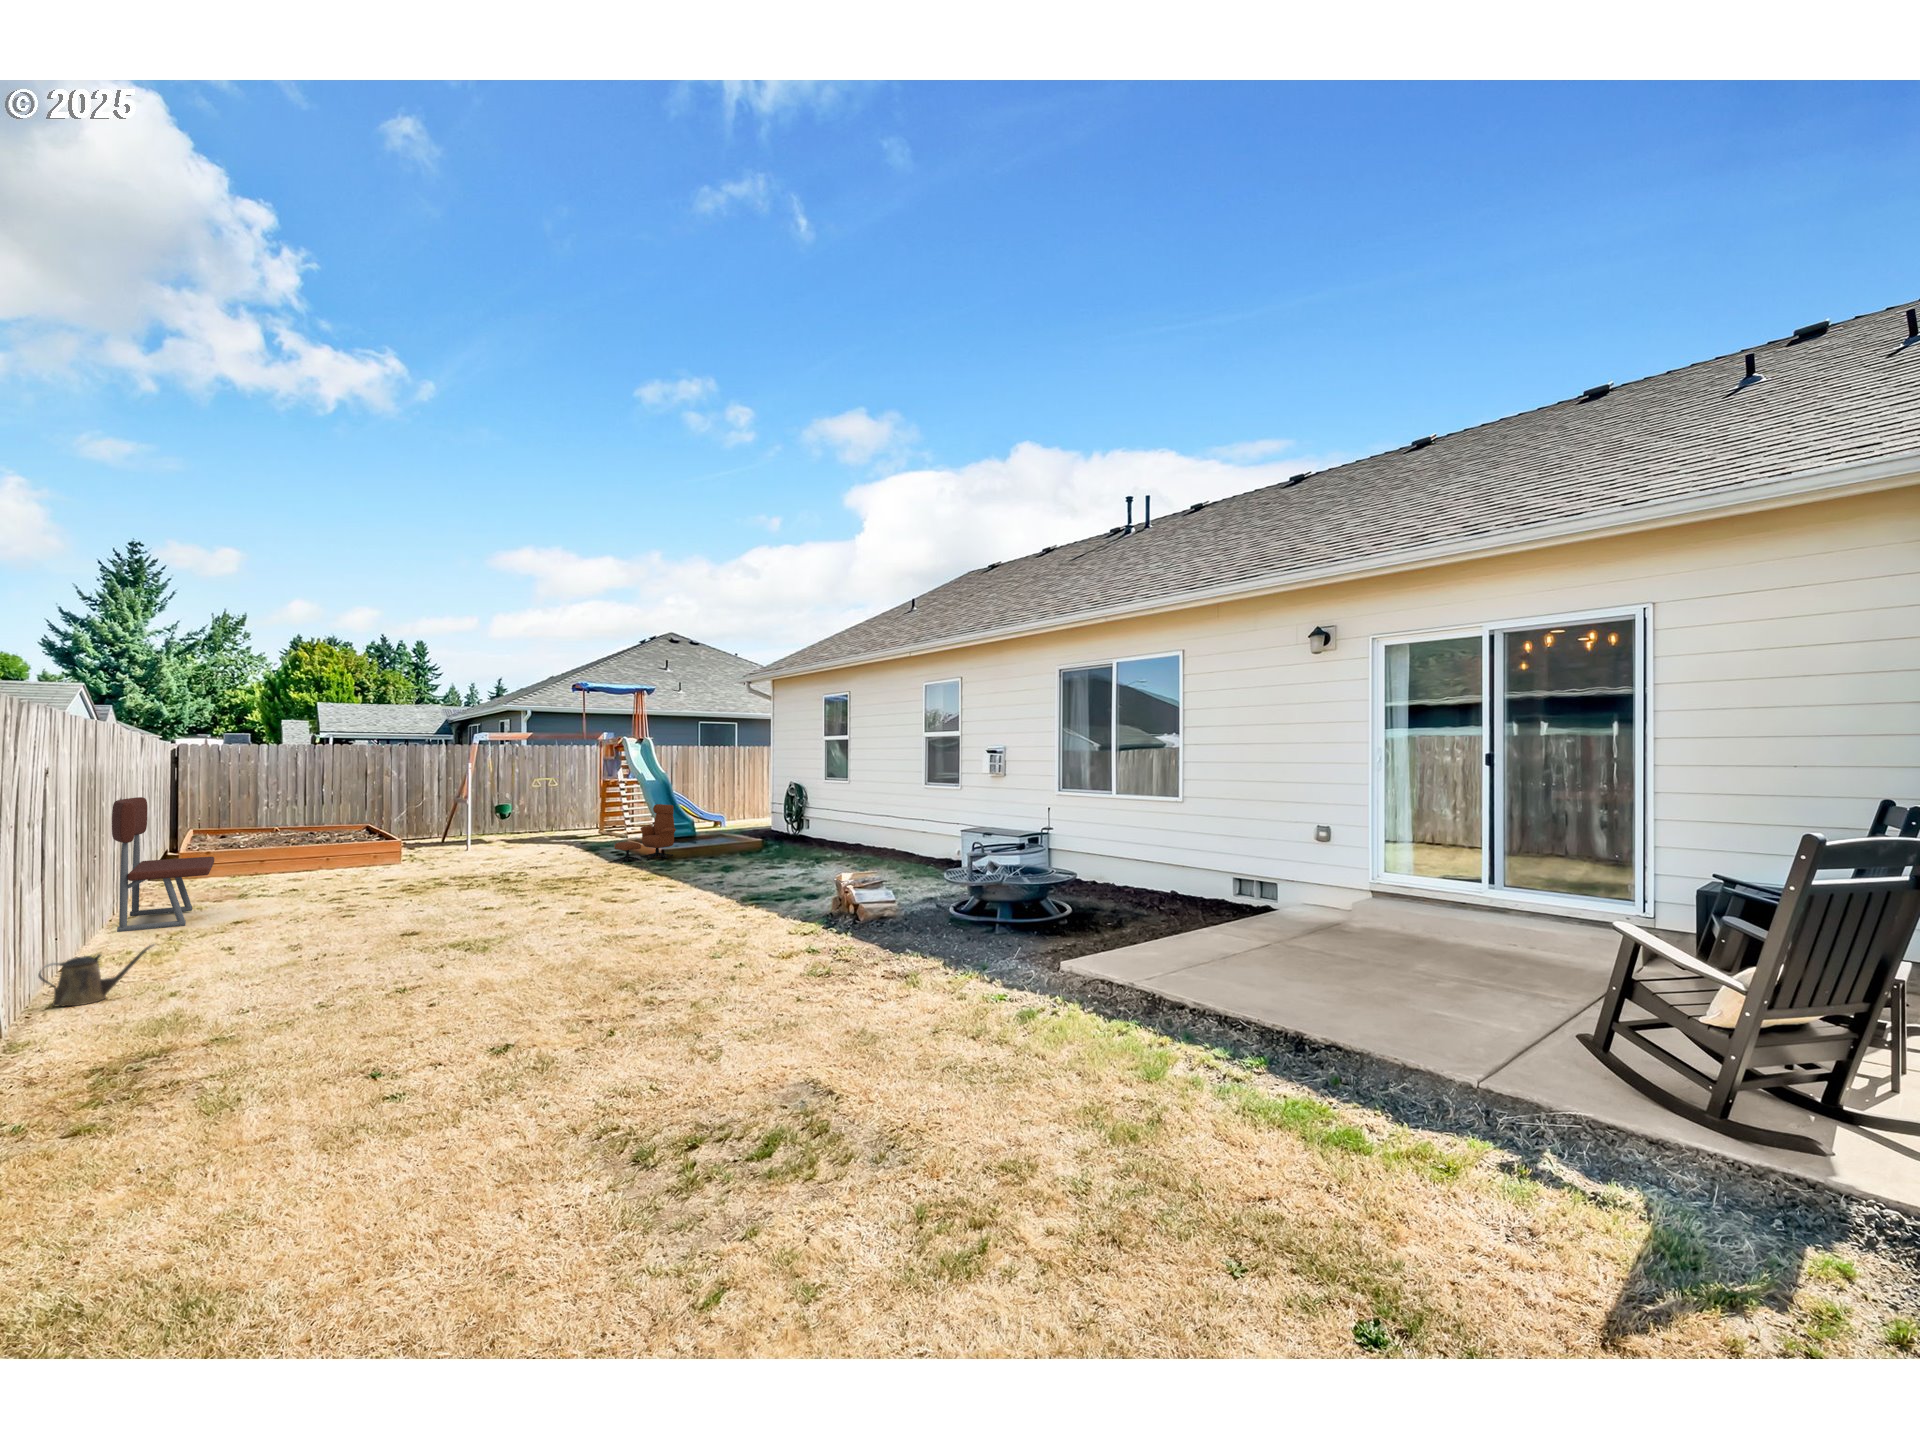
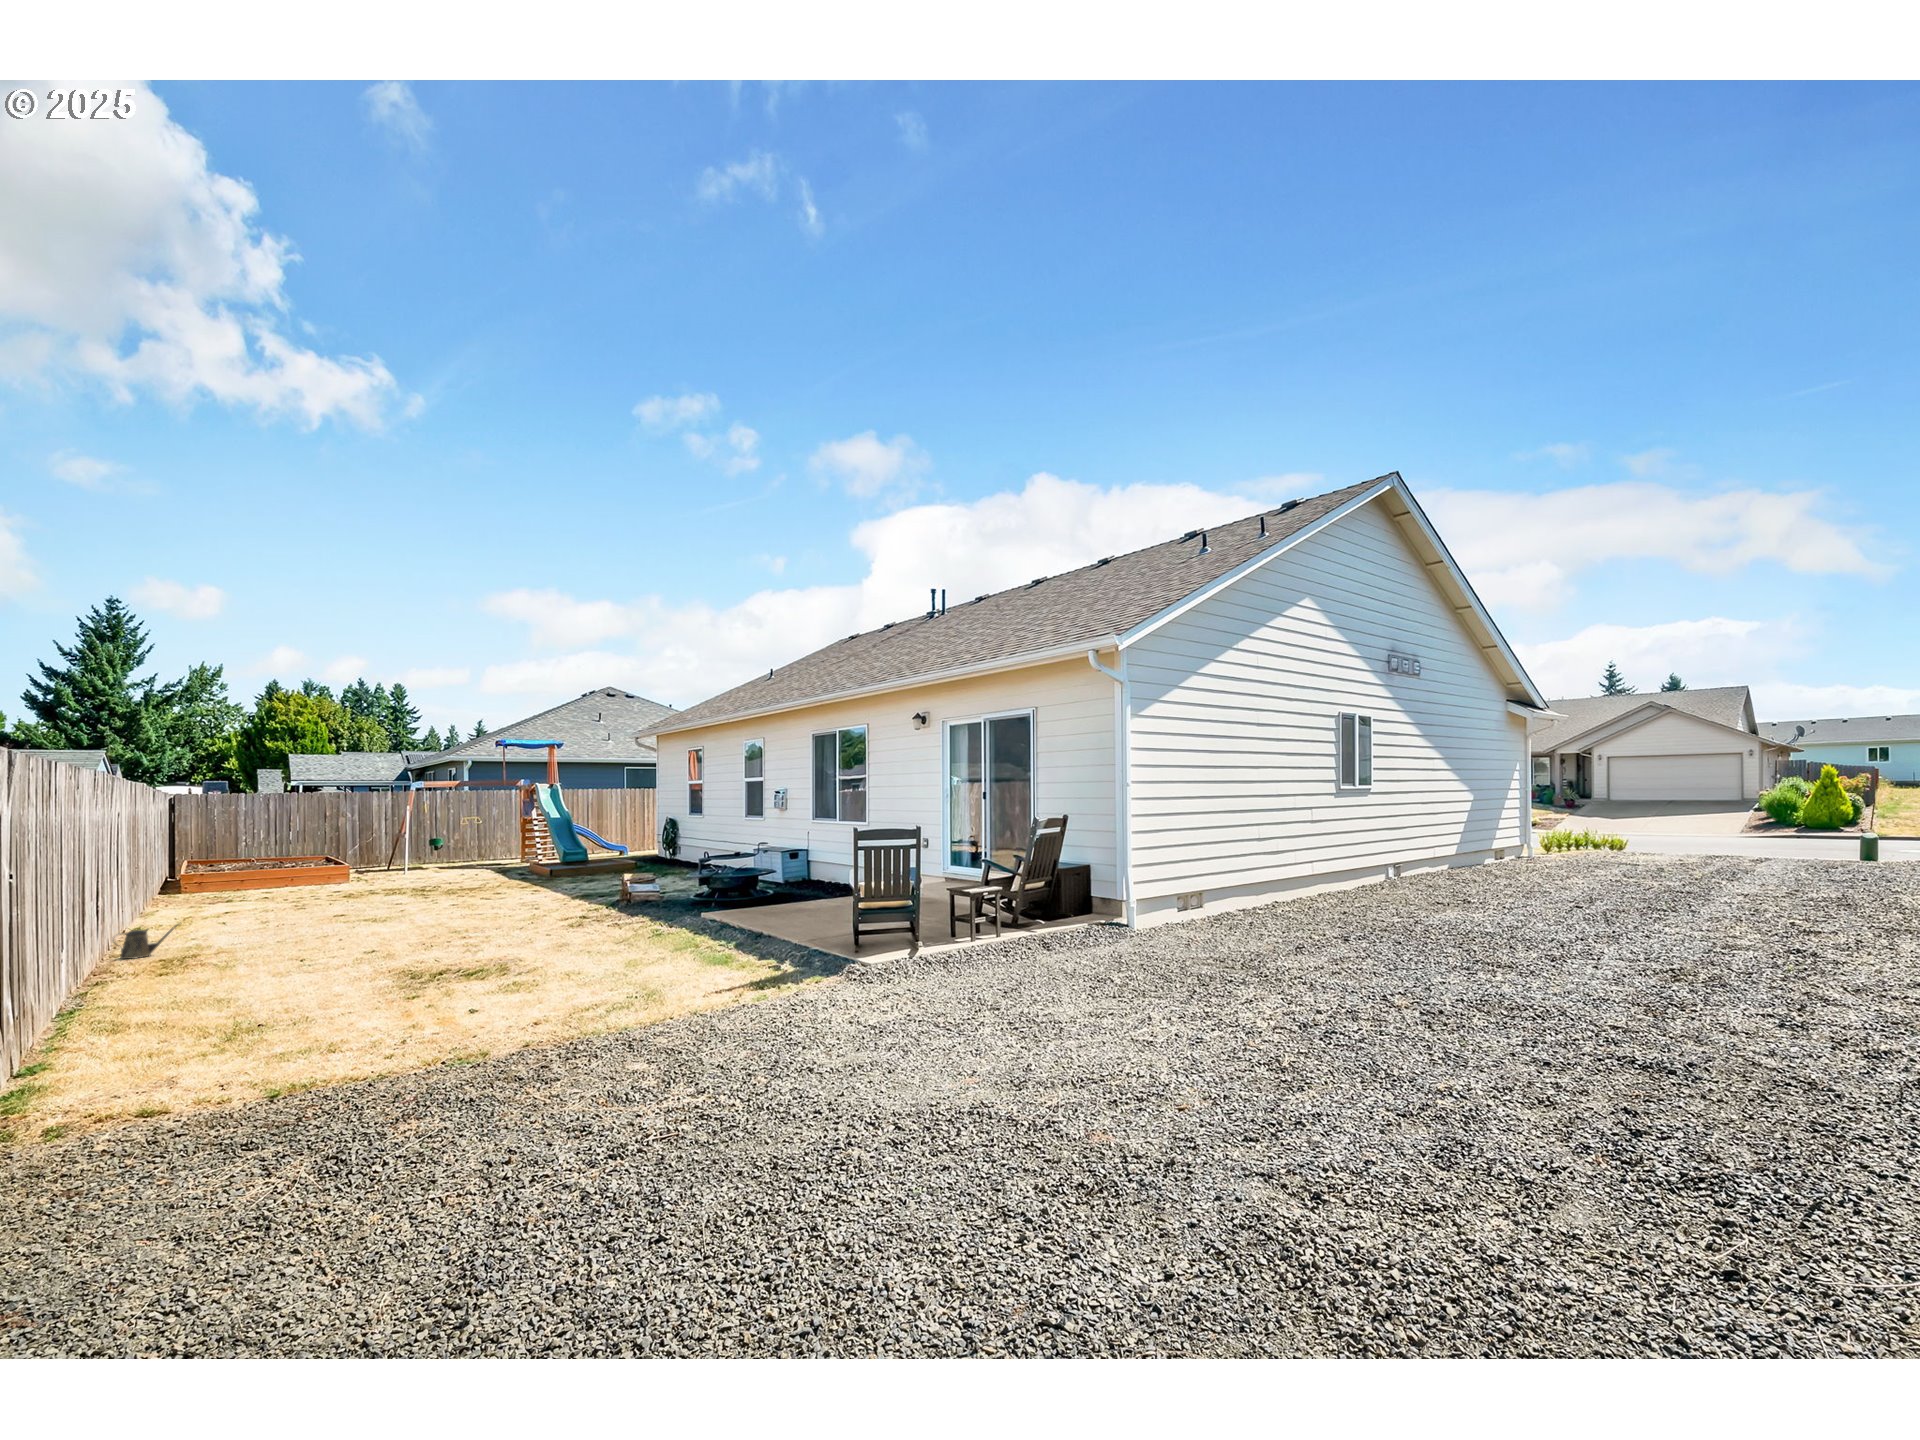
bench: present [112,797,214,932] -> none [140,834,209,927]
lounge chair: present [613,804,676,862] -> none [518,836,571,882]

